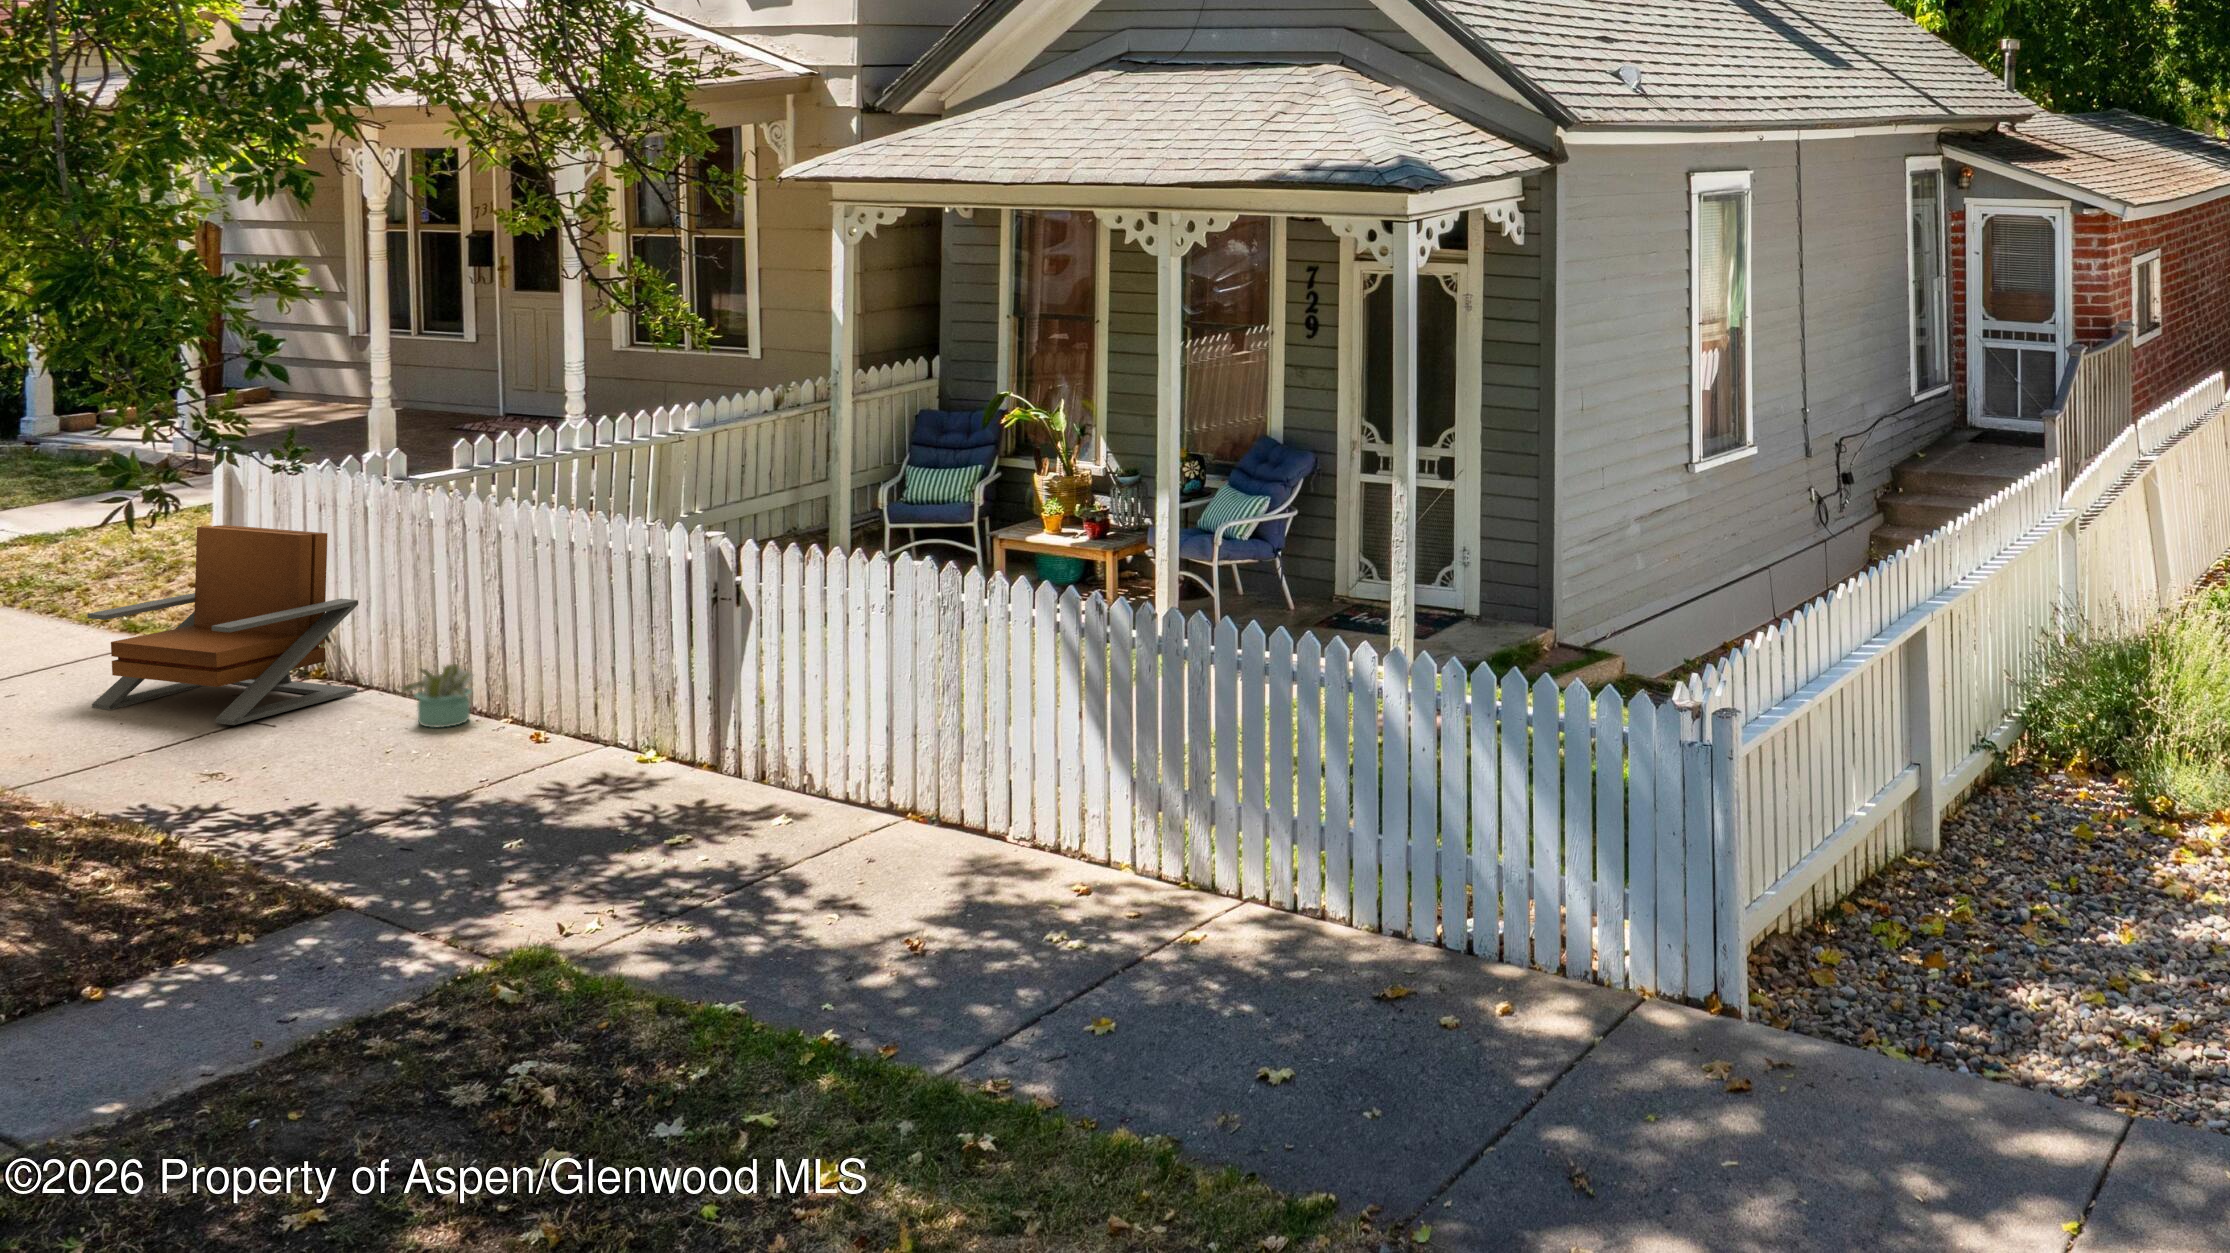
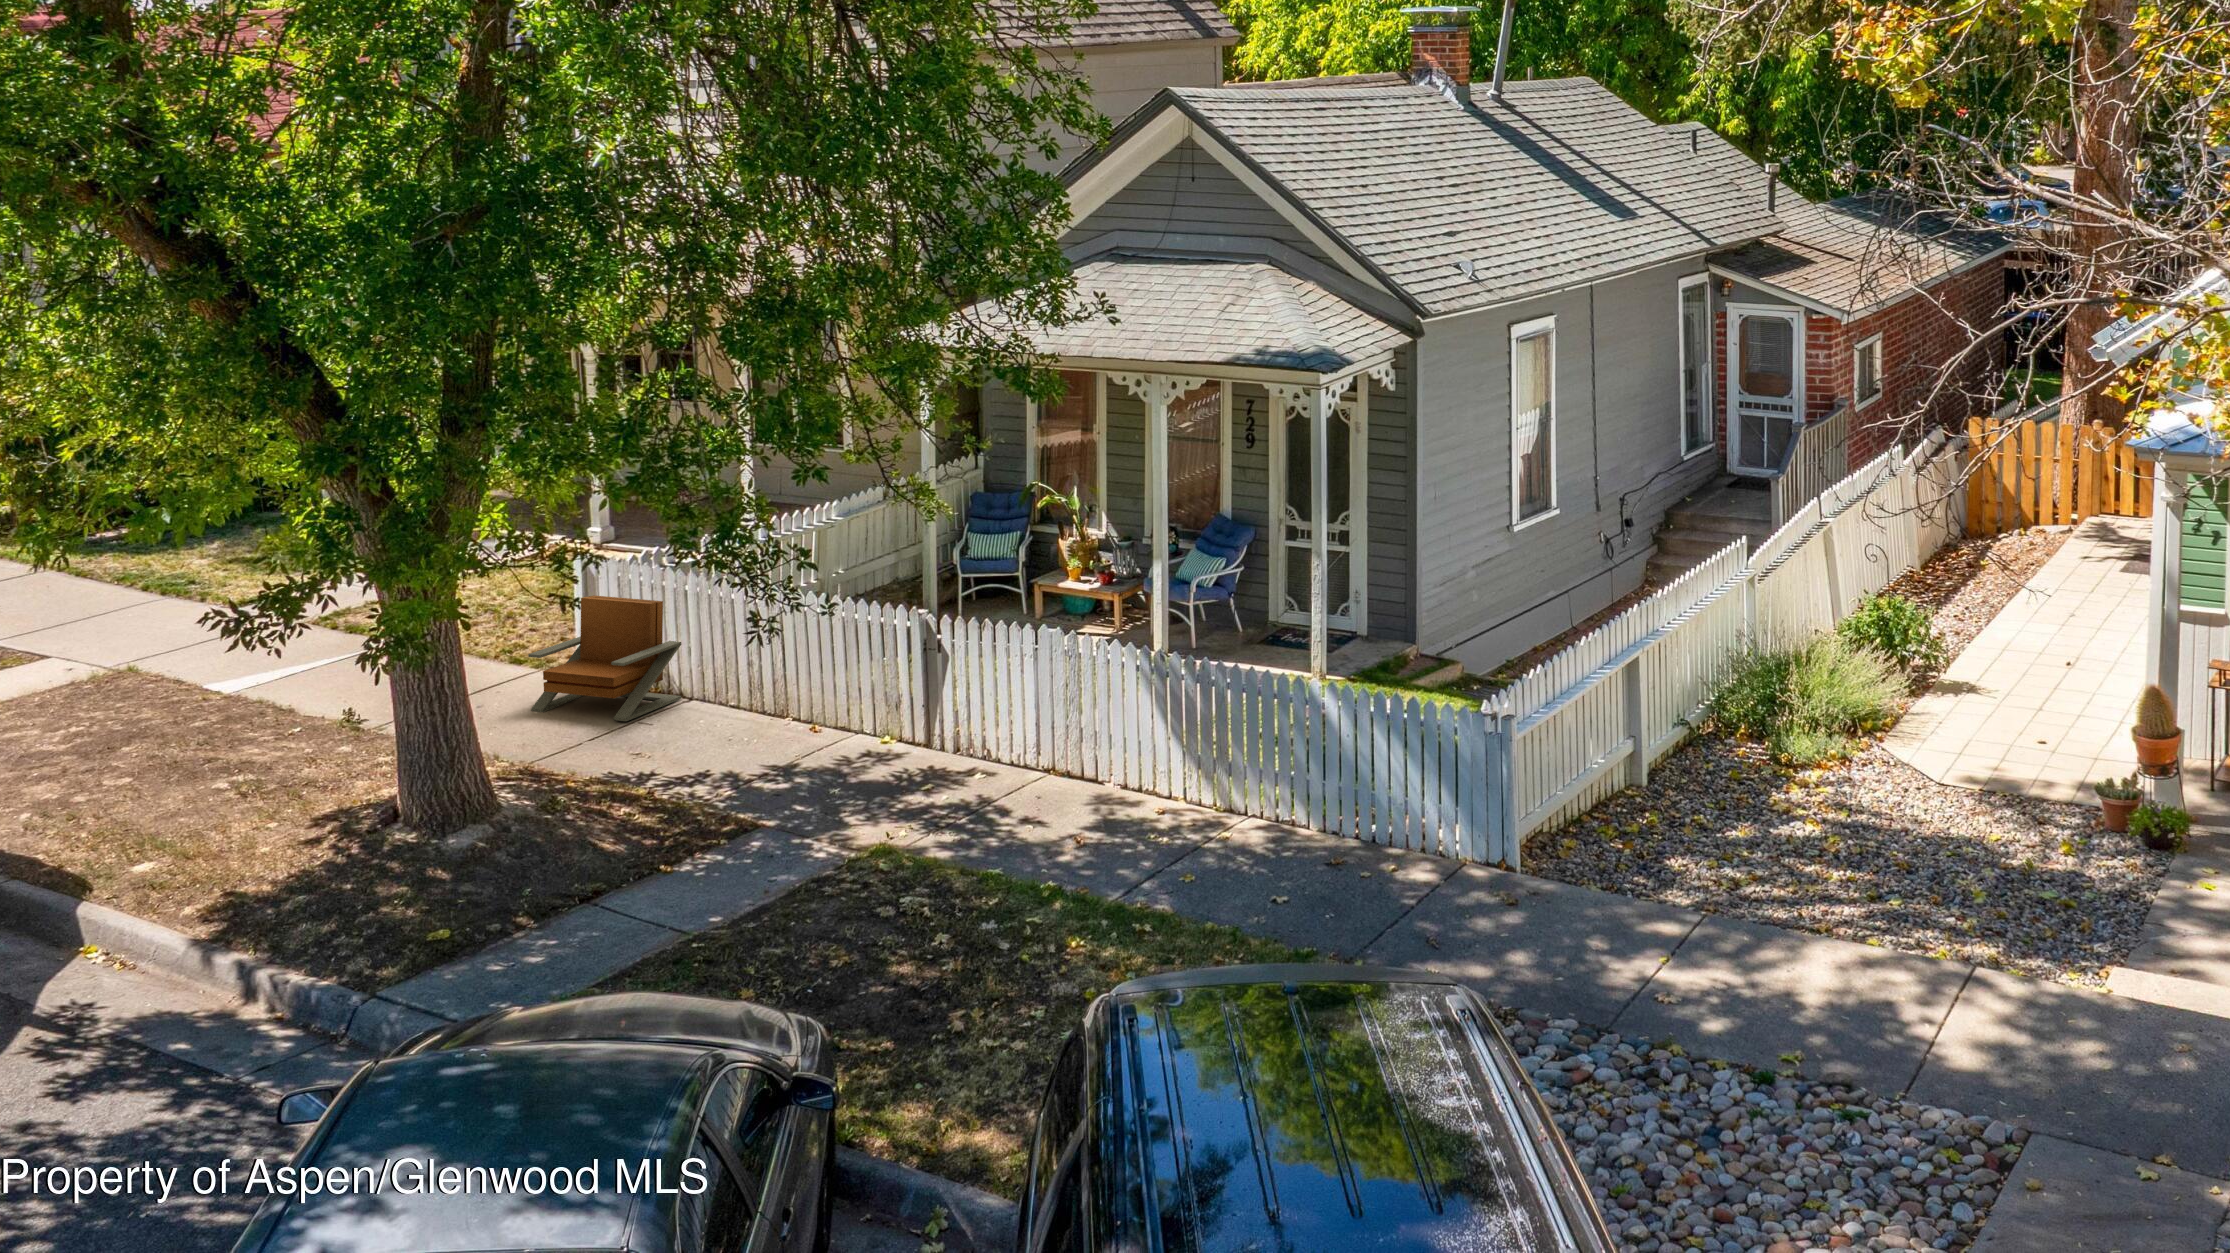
decorative plant: present [401,664,474,728] -> none [720,682,763,721]

